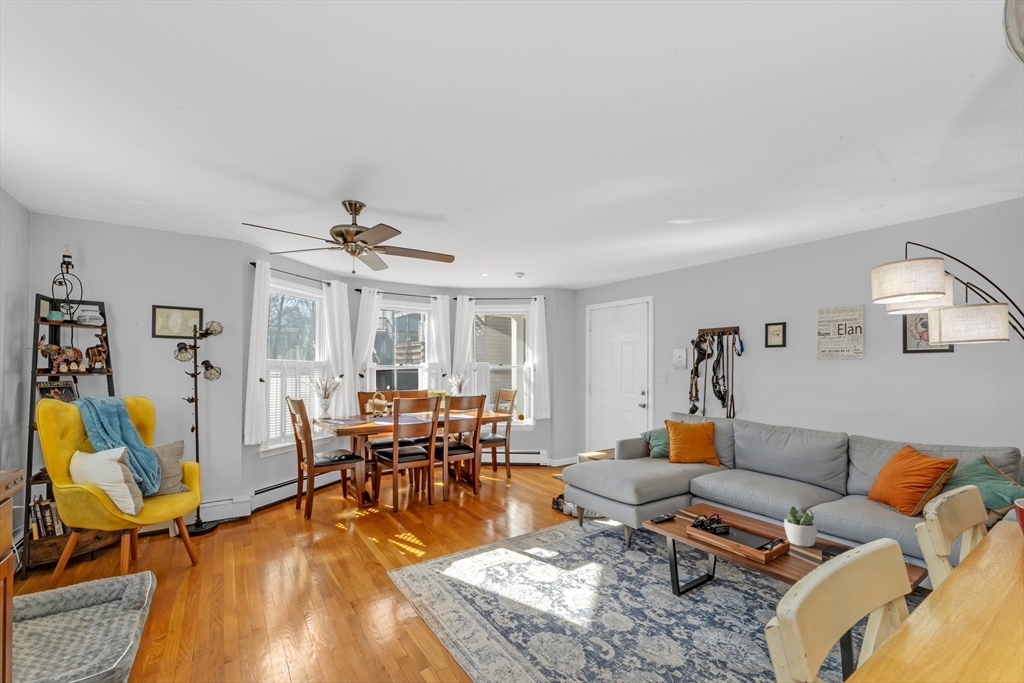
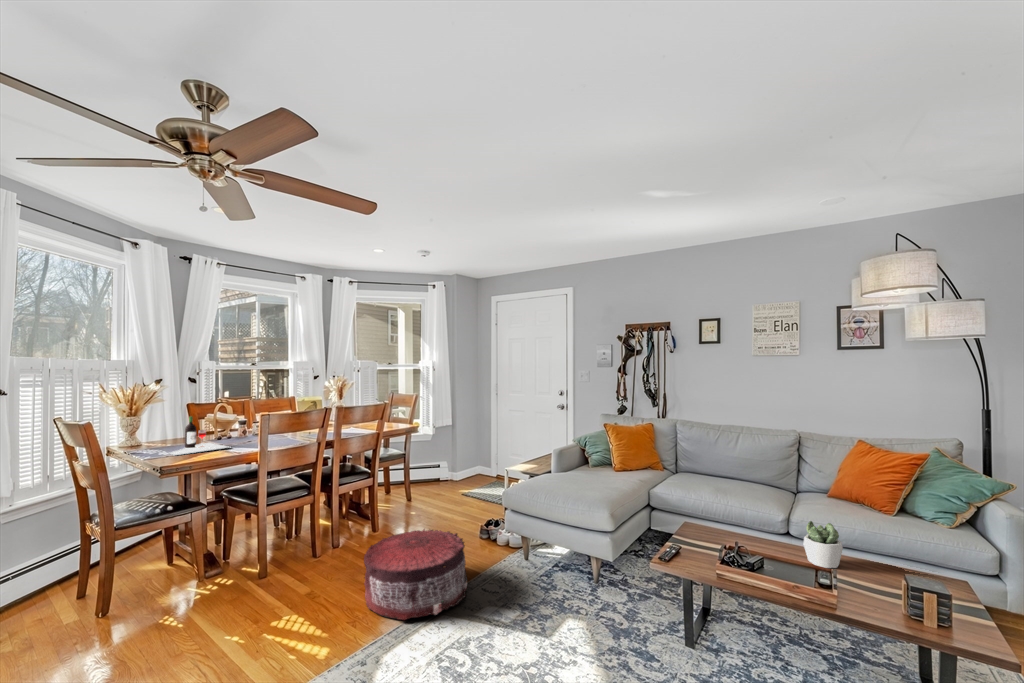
wine bottle: none [336,400,378,425] -> present [169,417,228,455]
pouf: none [453,489,525,547] -> present [364,529,467,620]

